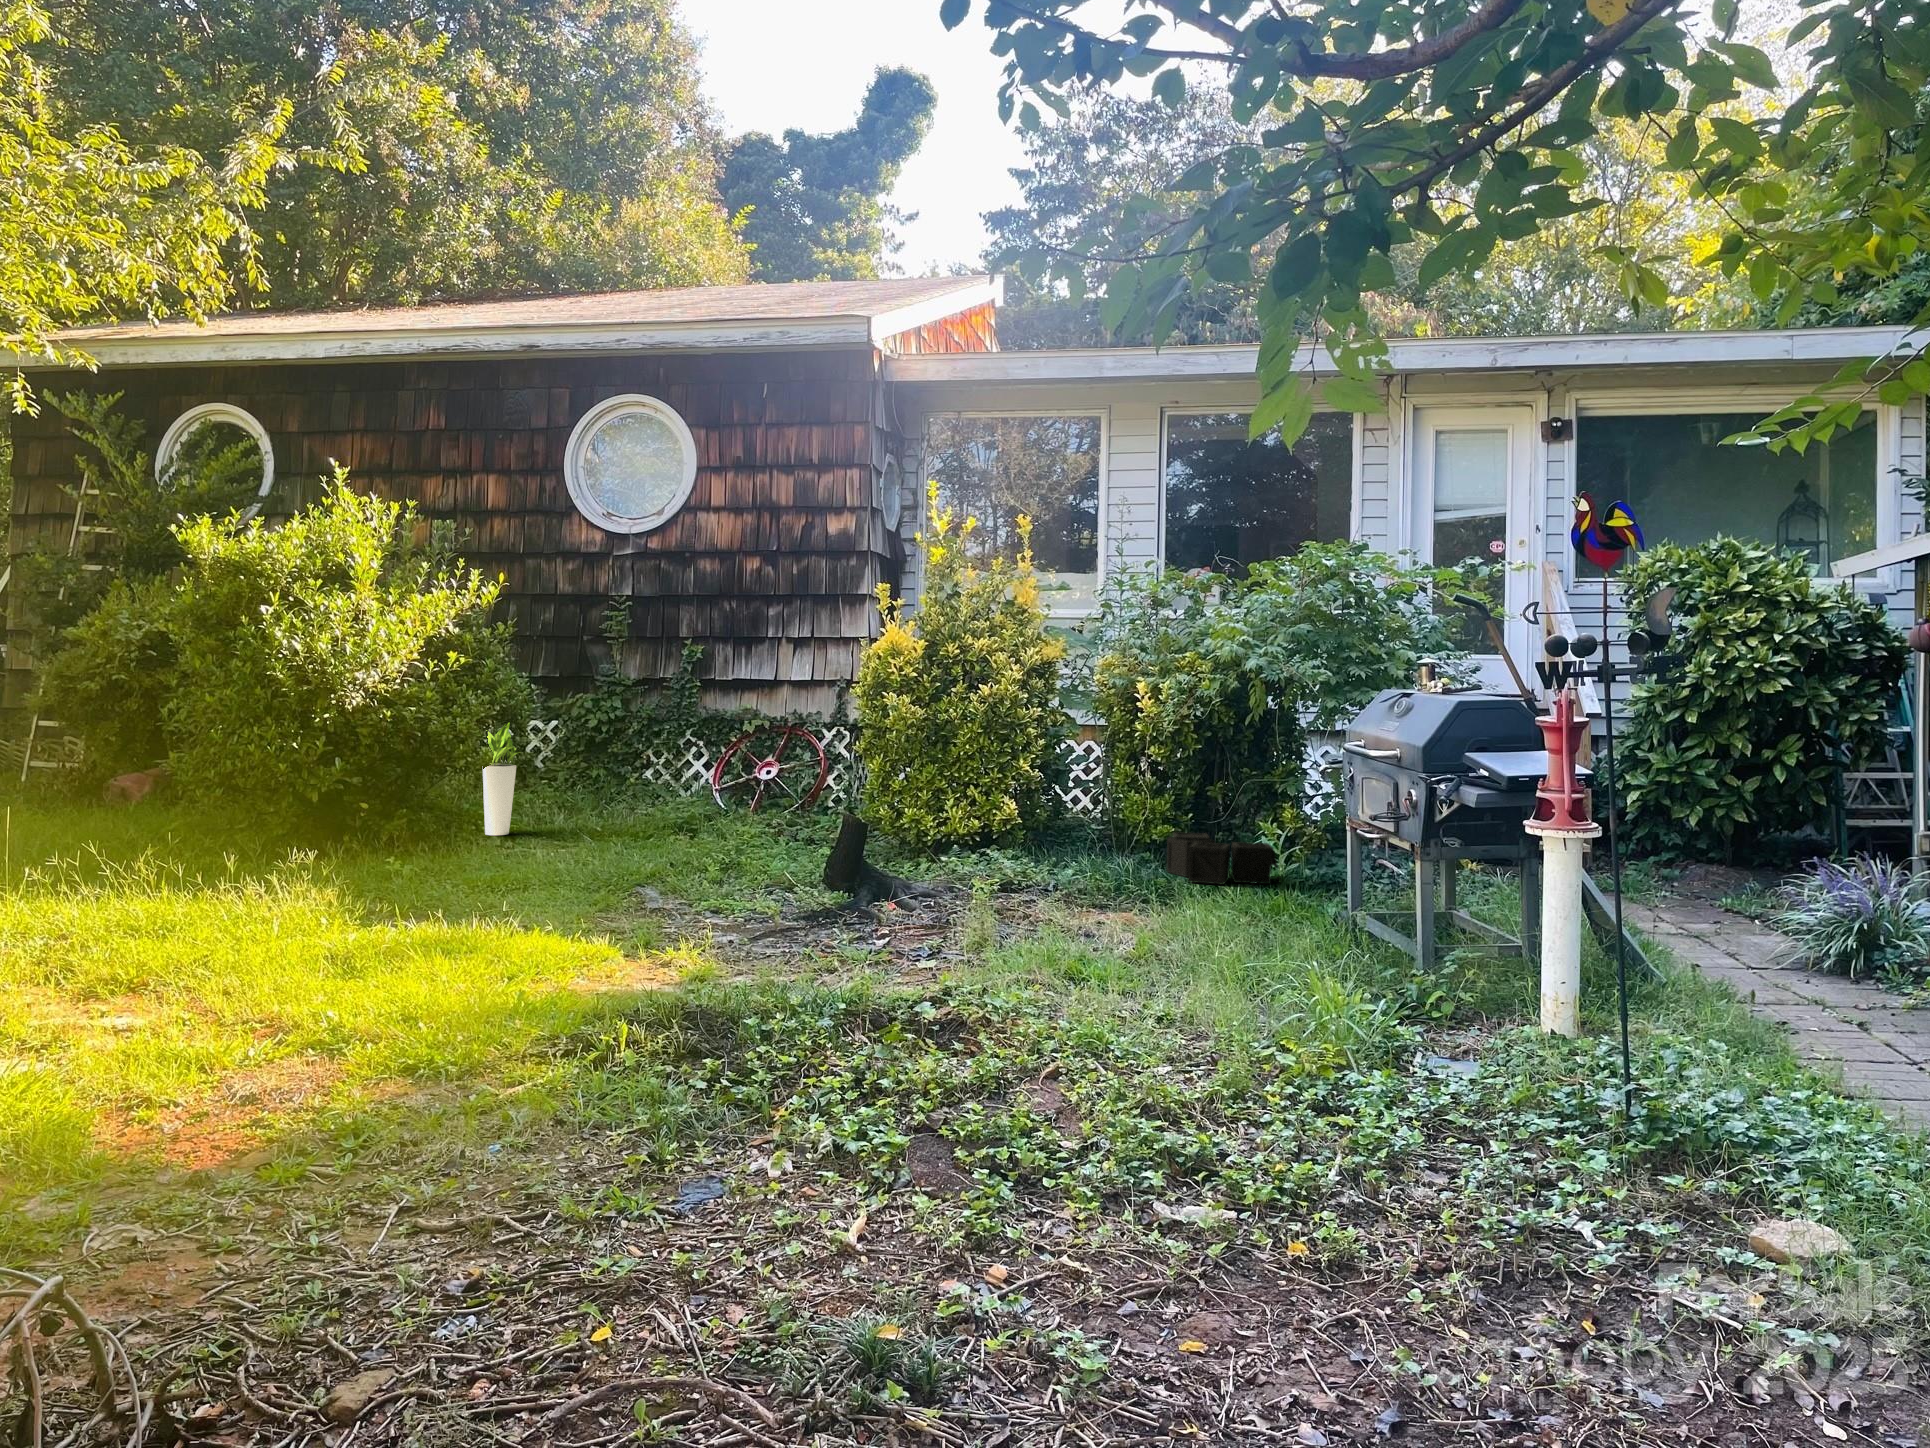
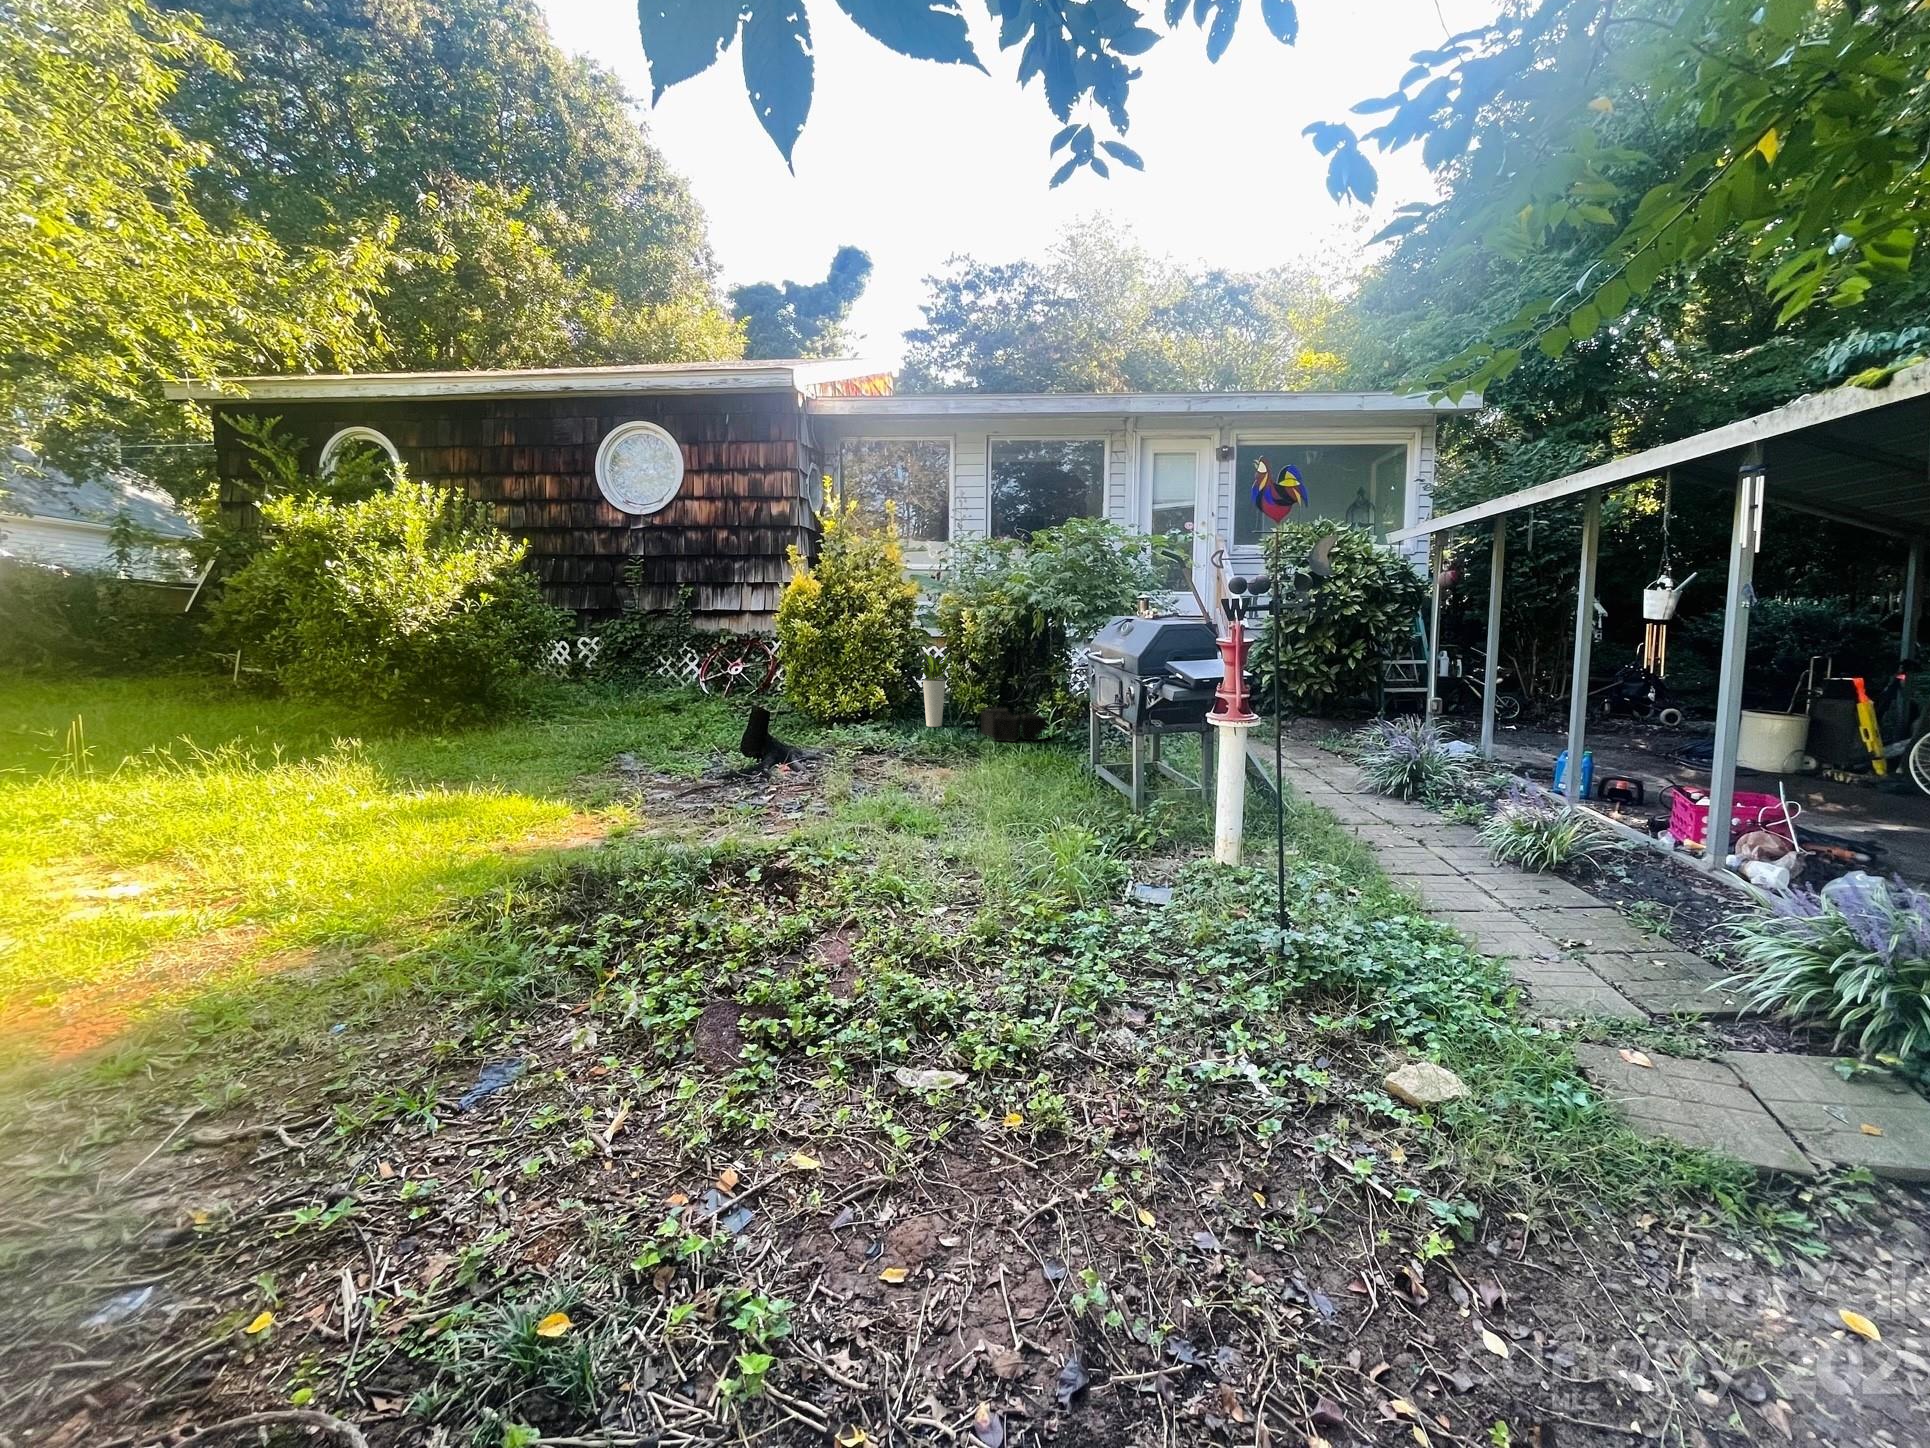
planter: present [483,723,517,835] -> present [920,653,952,727]

